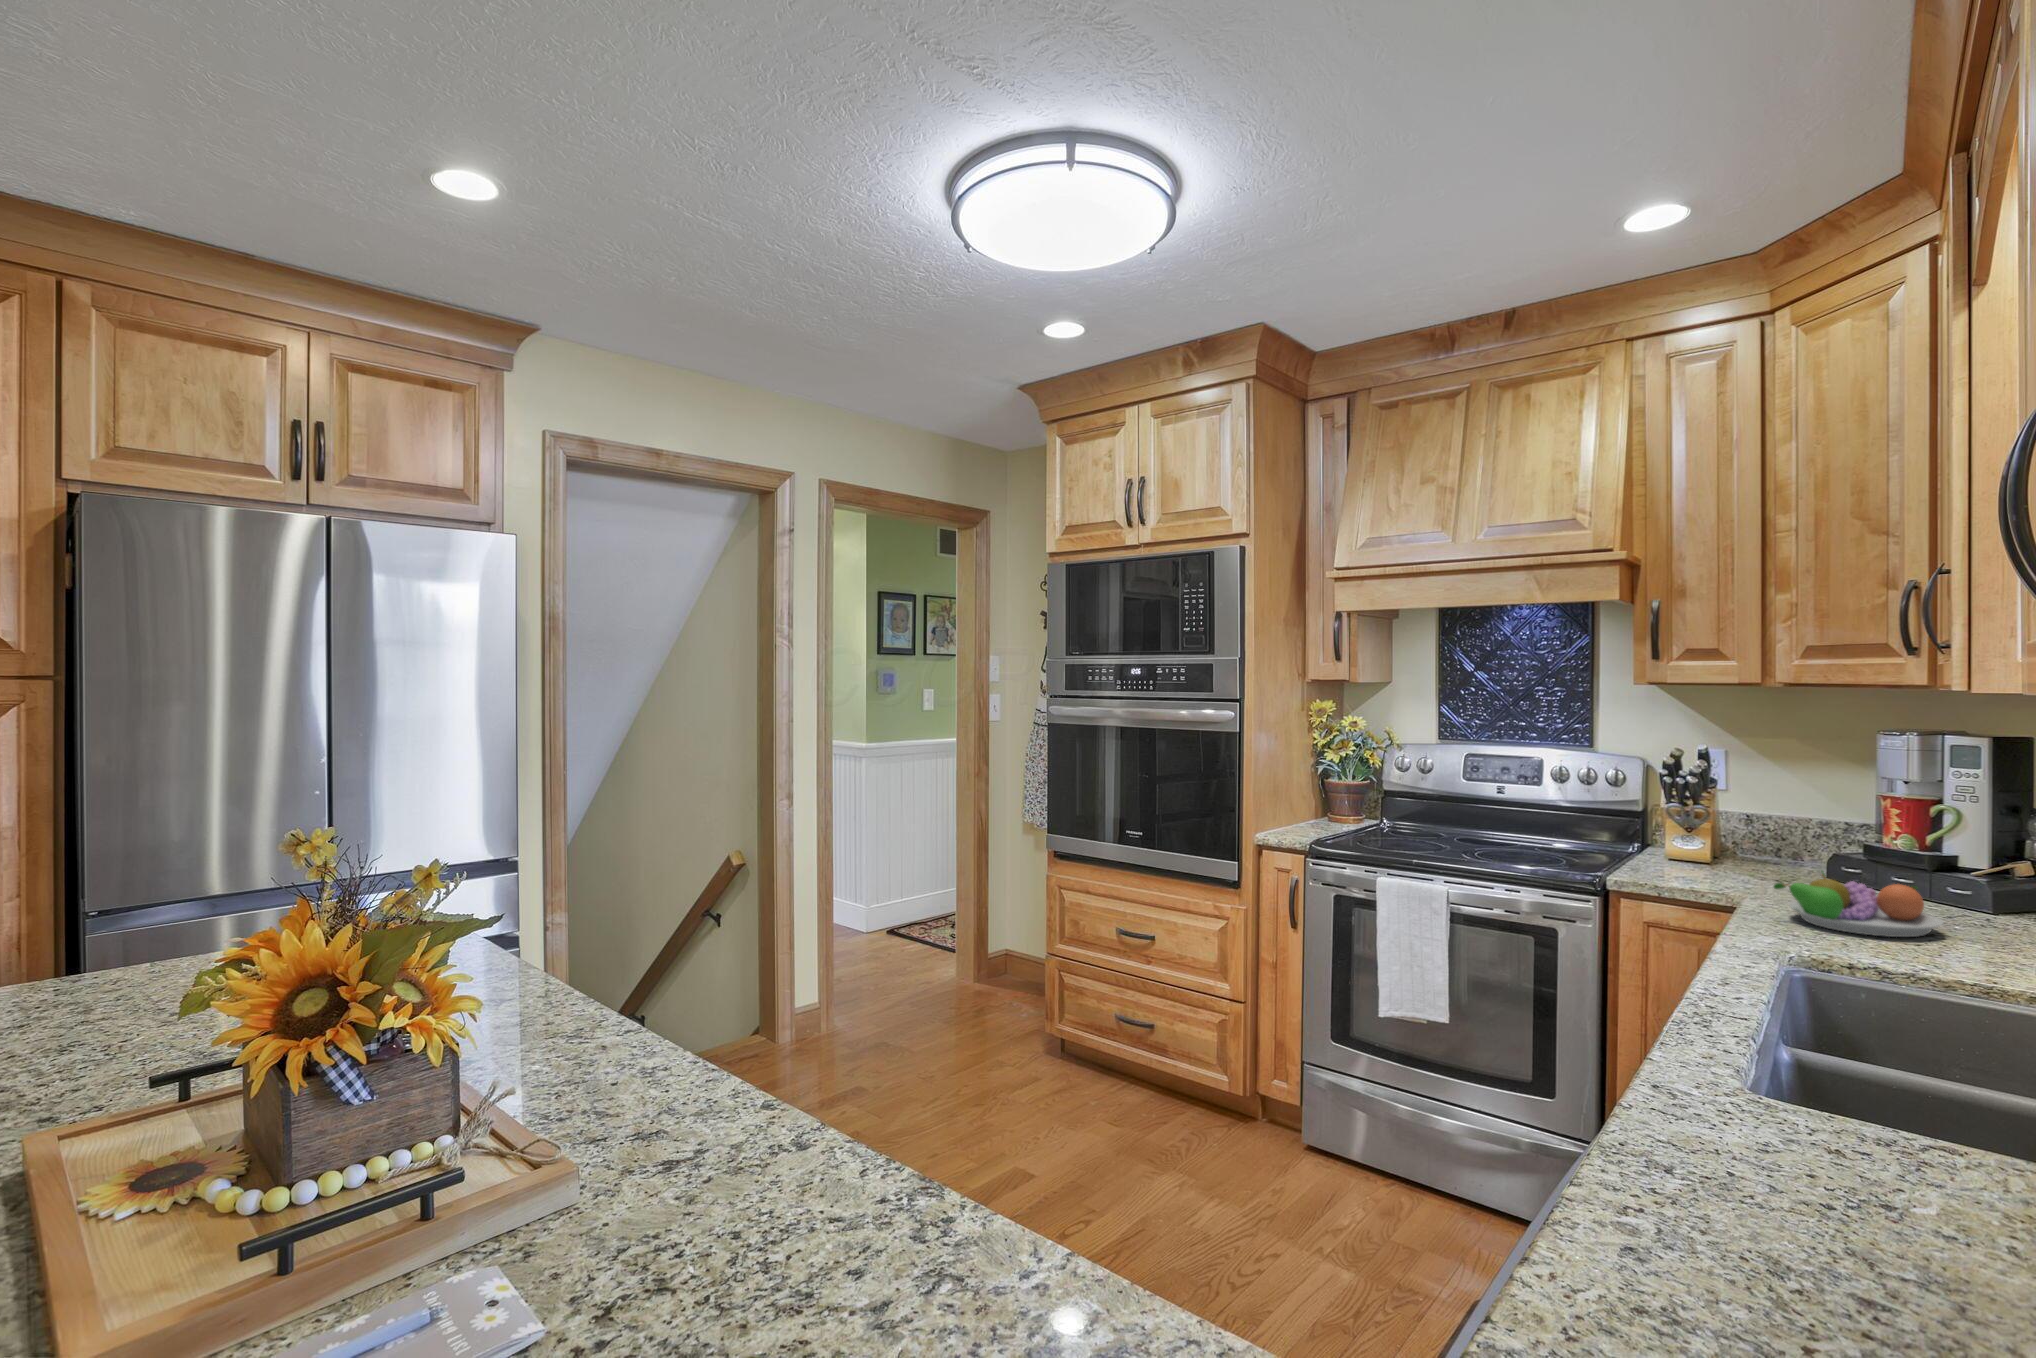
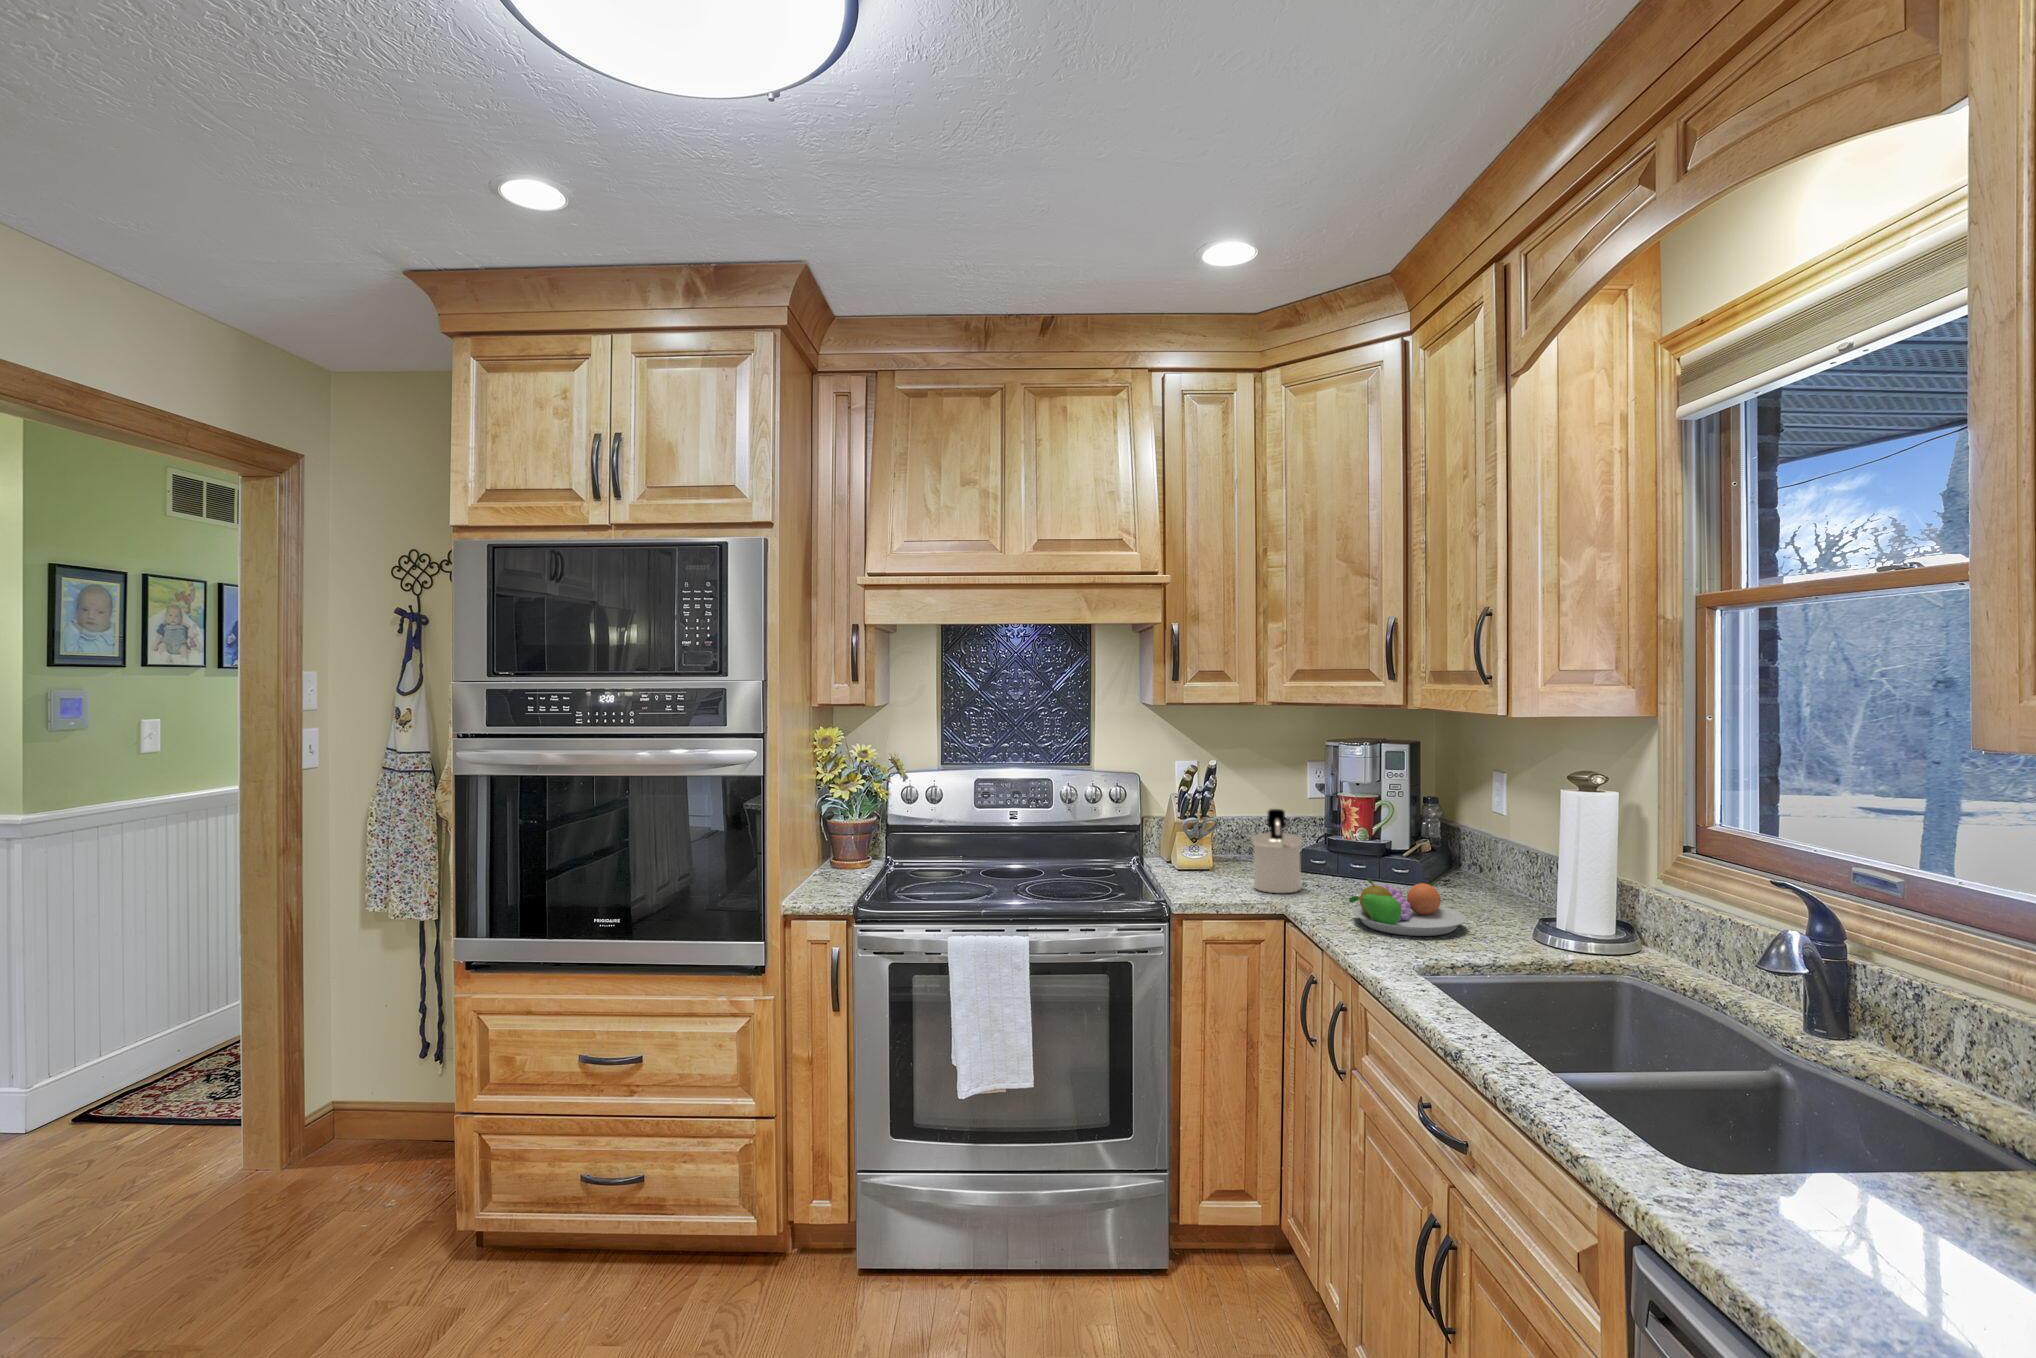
soap dispenser: none [1726,796,1791,887] -> present [1252,809,1302,893]

